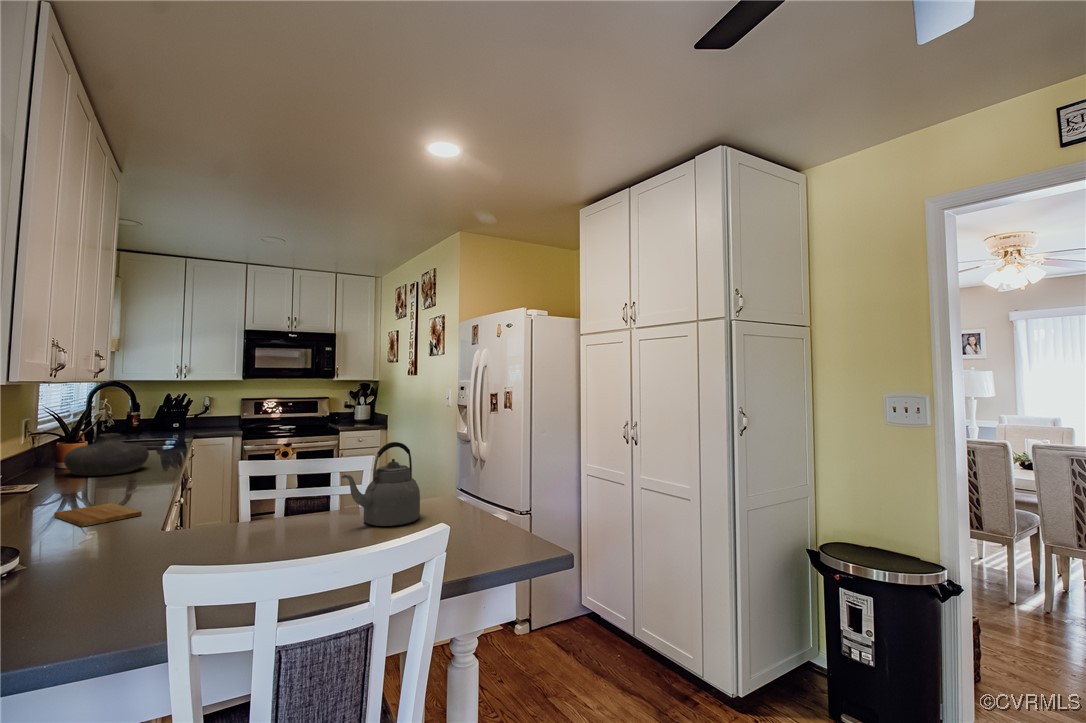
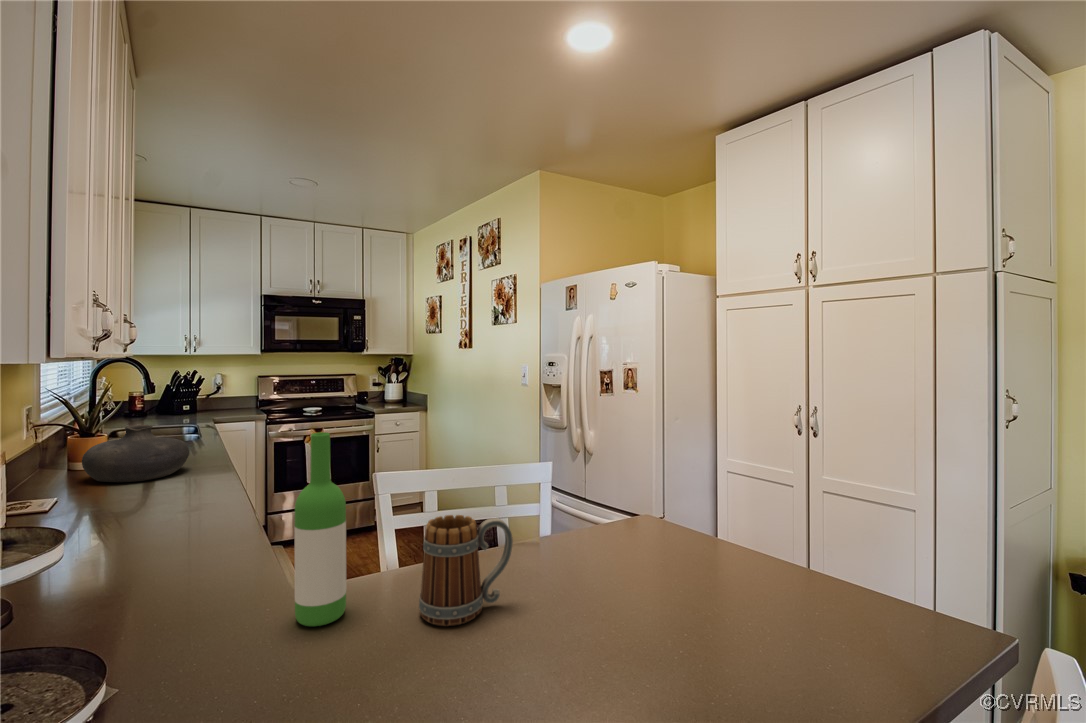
wine bottle: none [149,429,187,548] -> present [294,432,346,626]
kettle: present [341,442,420,526] -> none [561,443,652,570]
mug: none [226,483,294,549] -> present [419,515,513,626]
cutting board: present [54,503,142,527] -> none [107,532,236,579]

